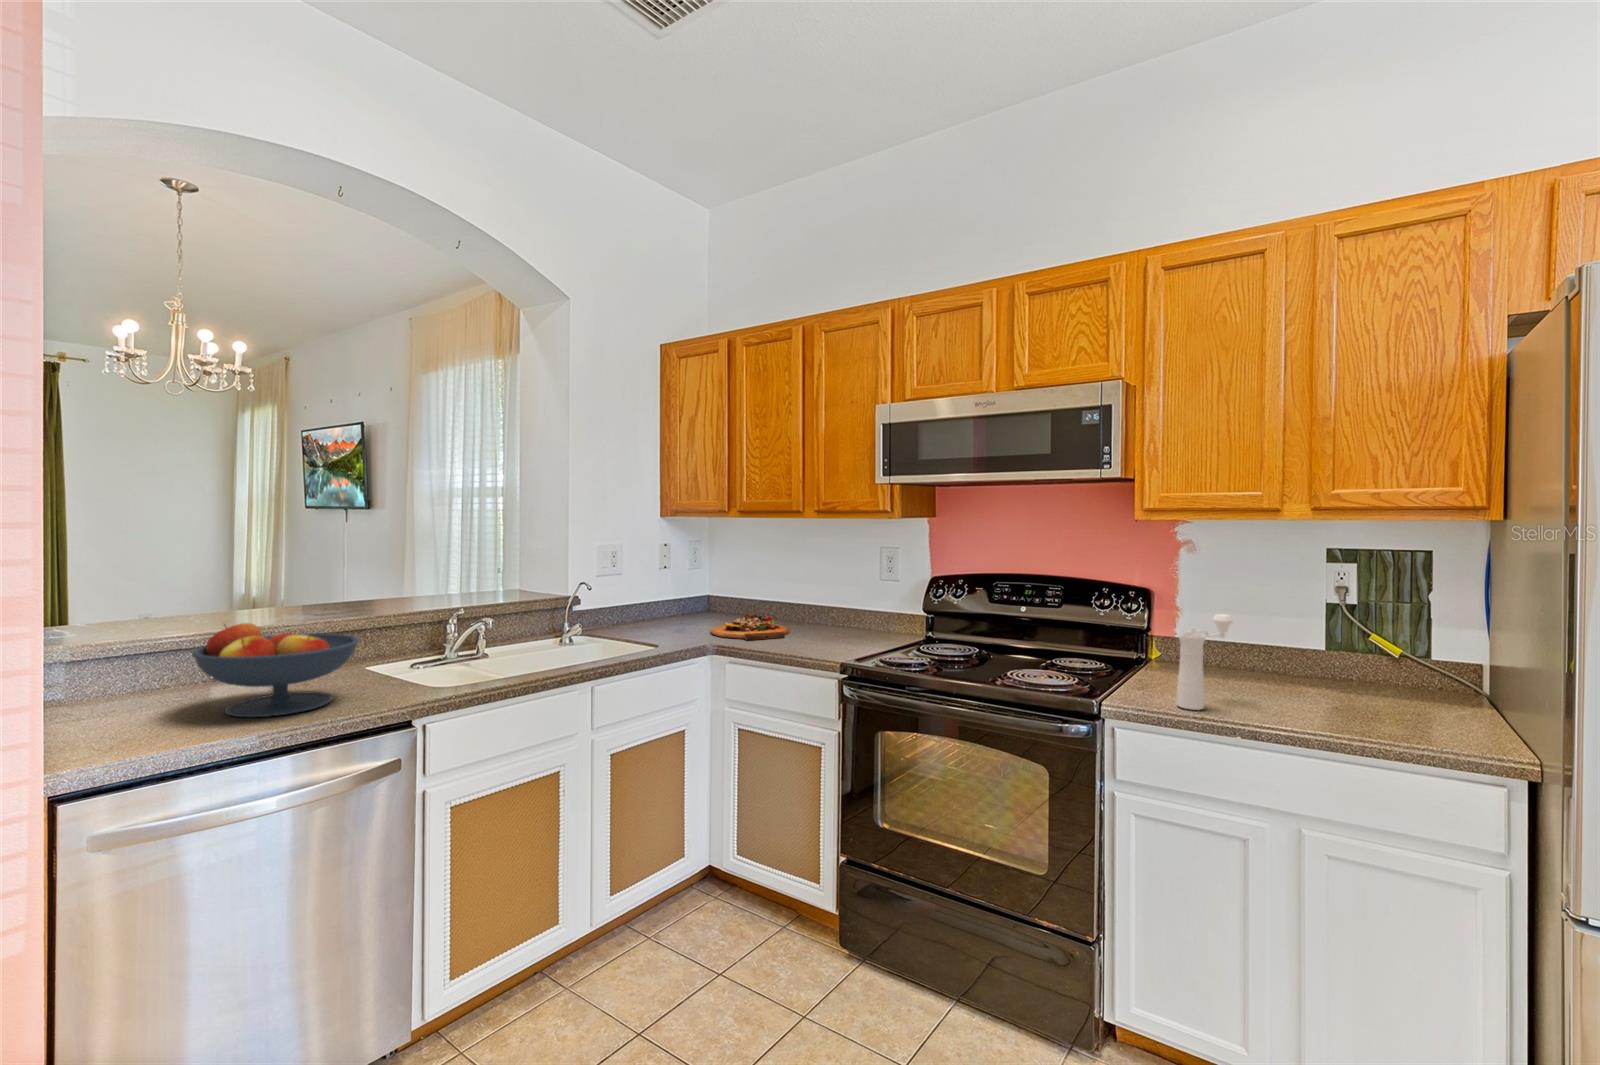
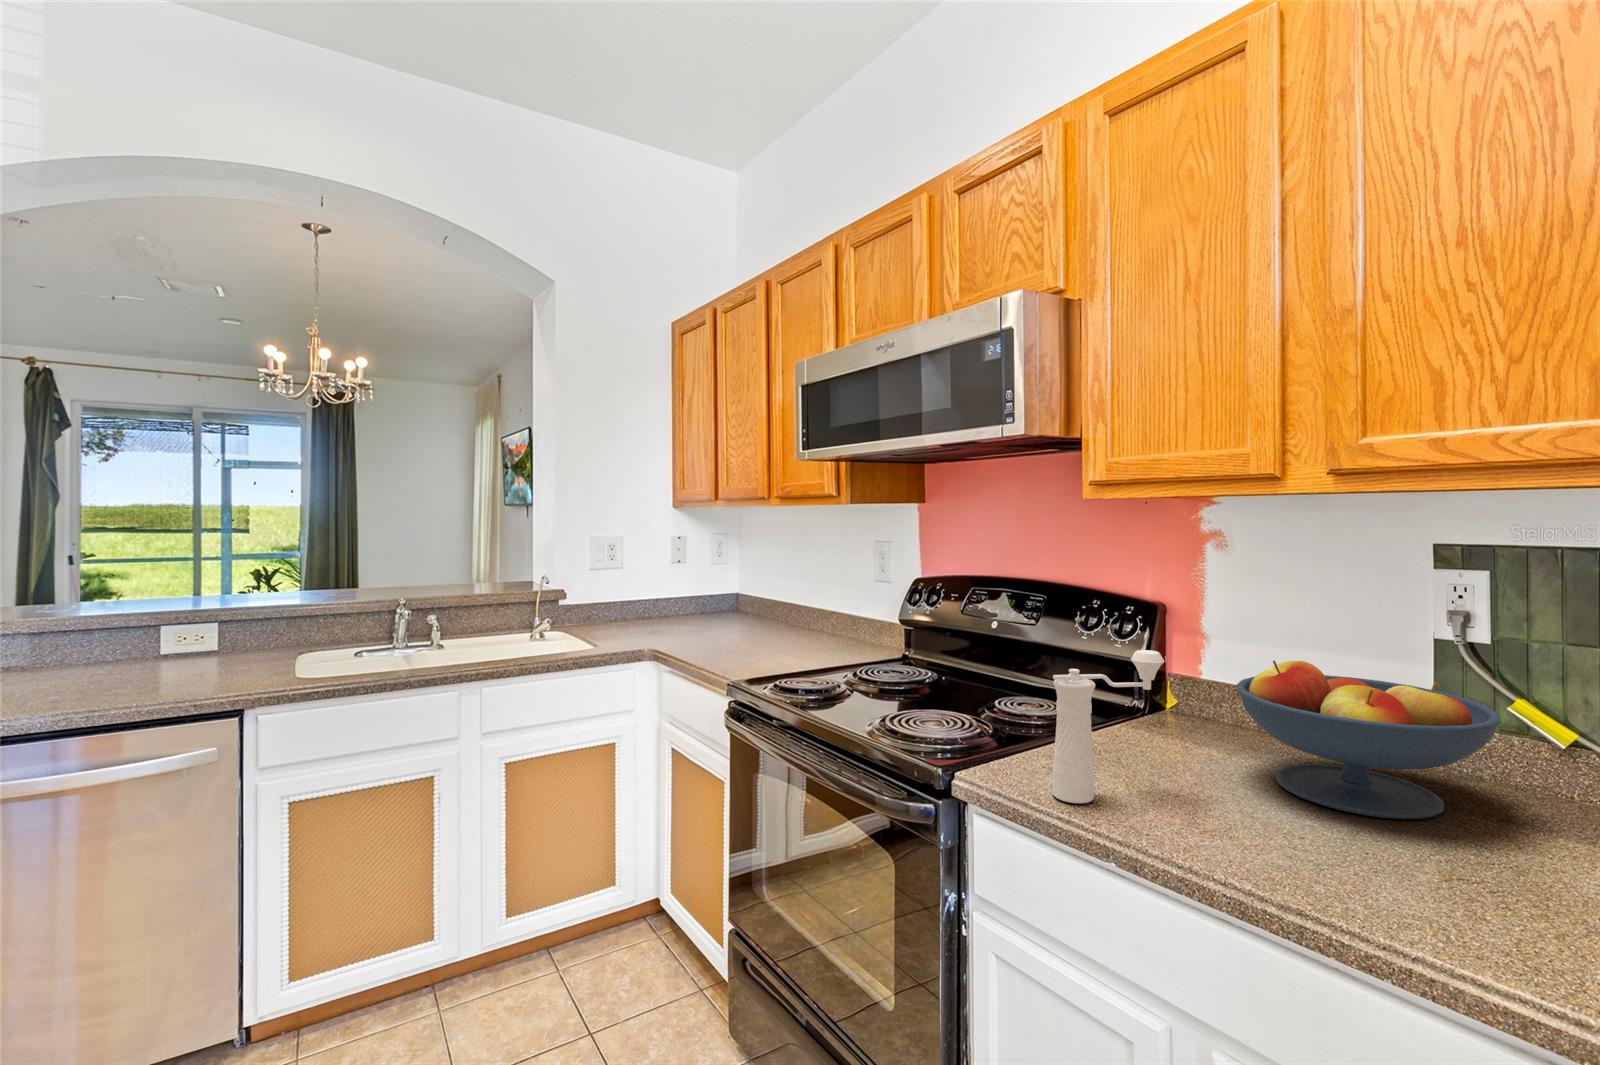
cutting board: present [711,614,790,640] -> none [677,618,768,648]
fruit bowl: present [192,623,359,717] -> present [1236,660,1501,819]

